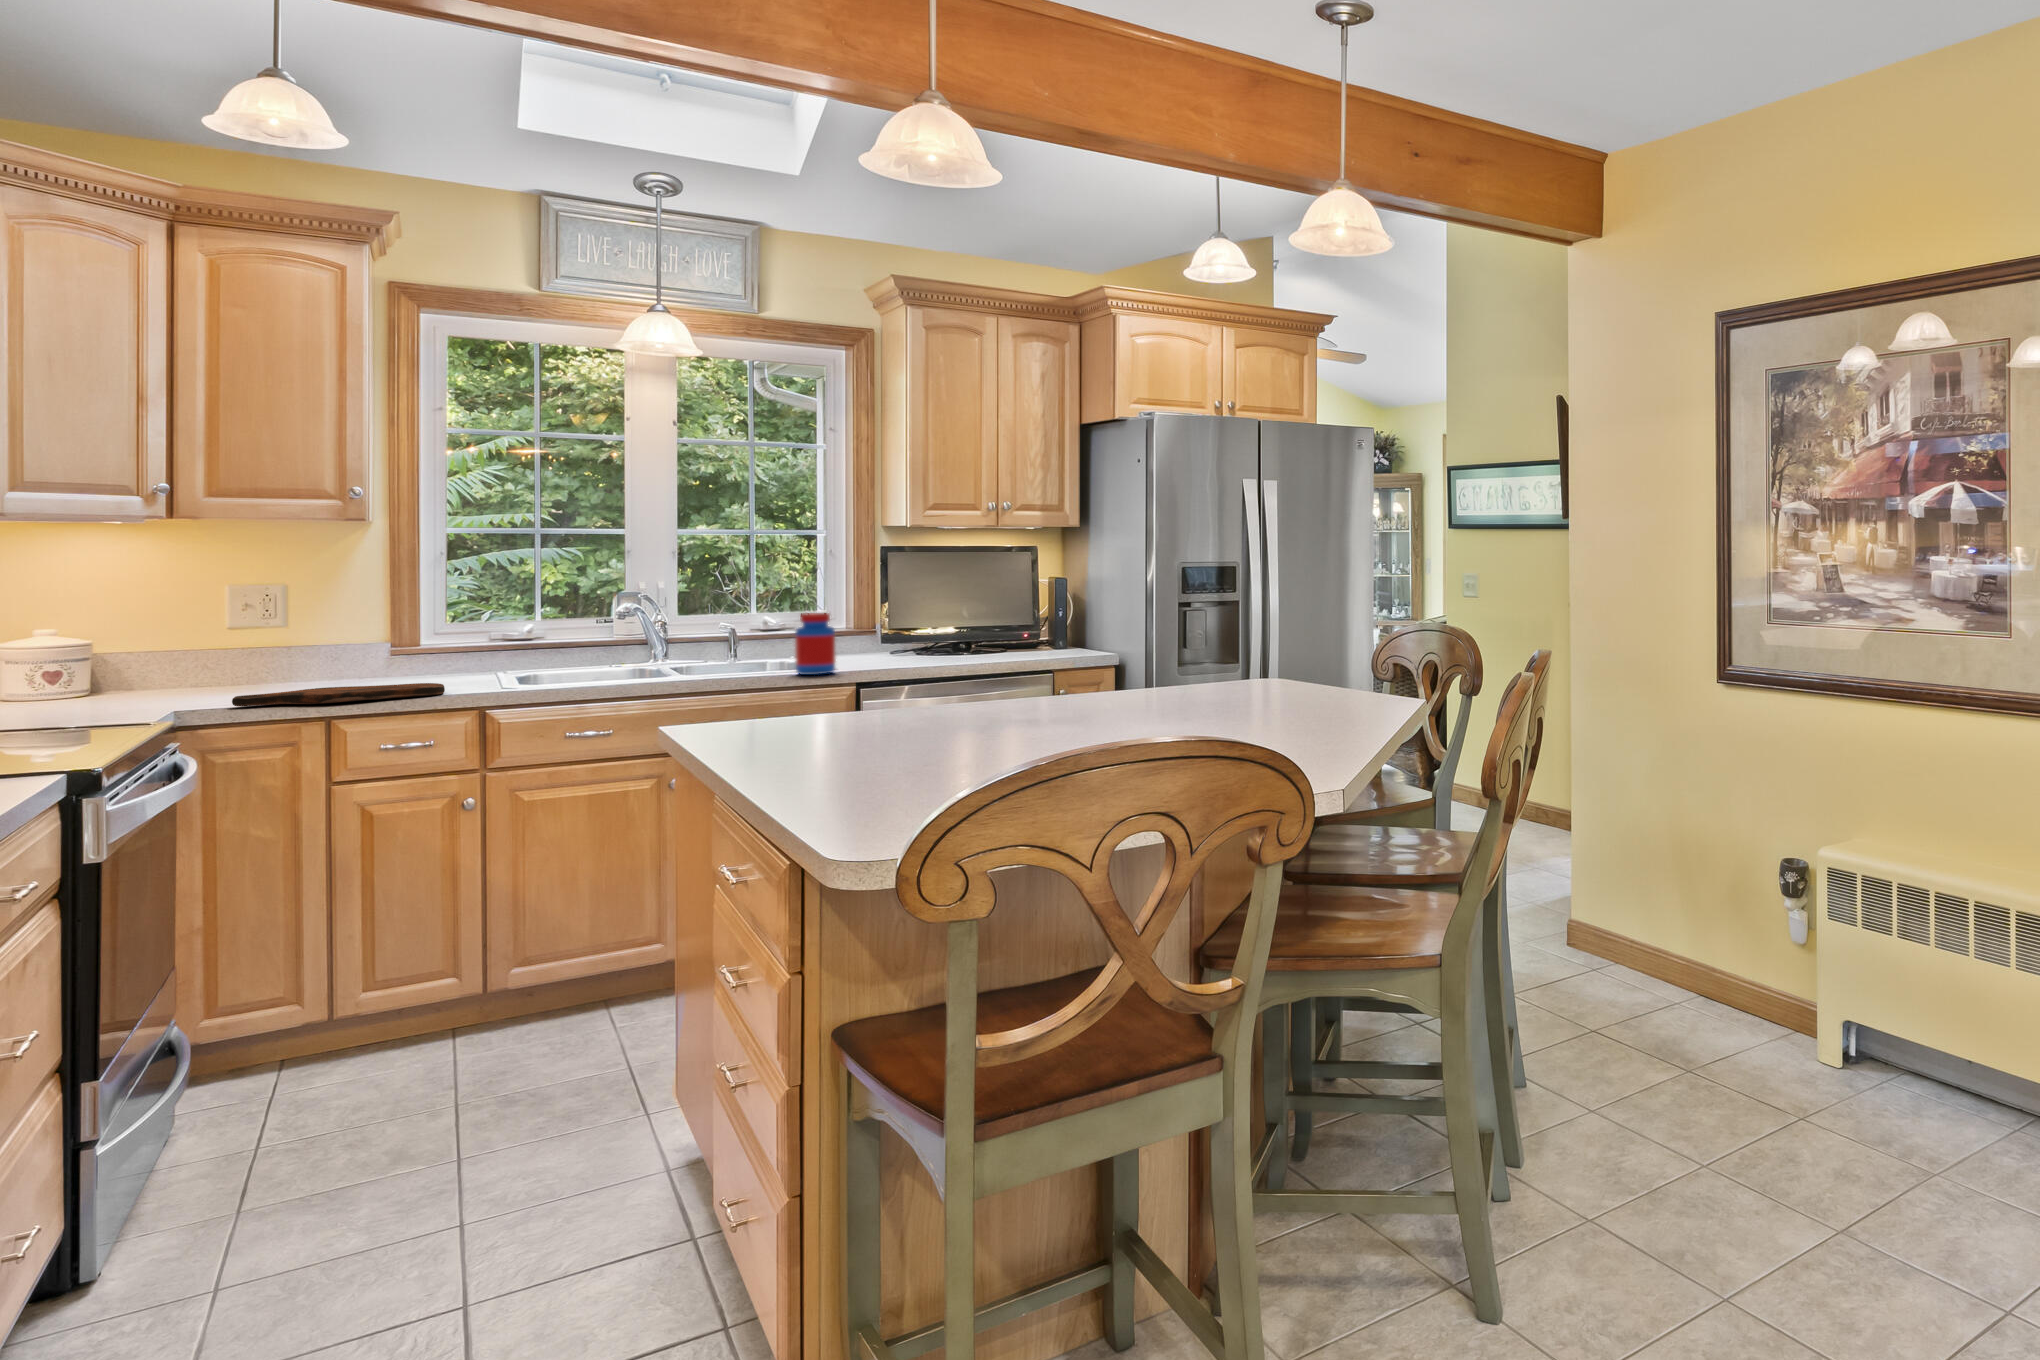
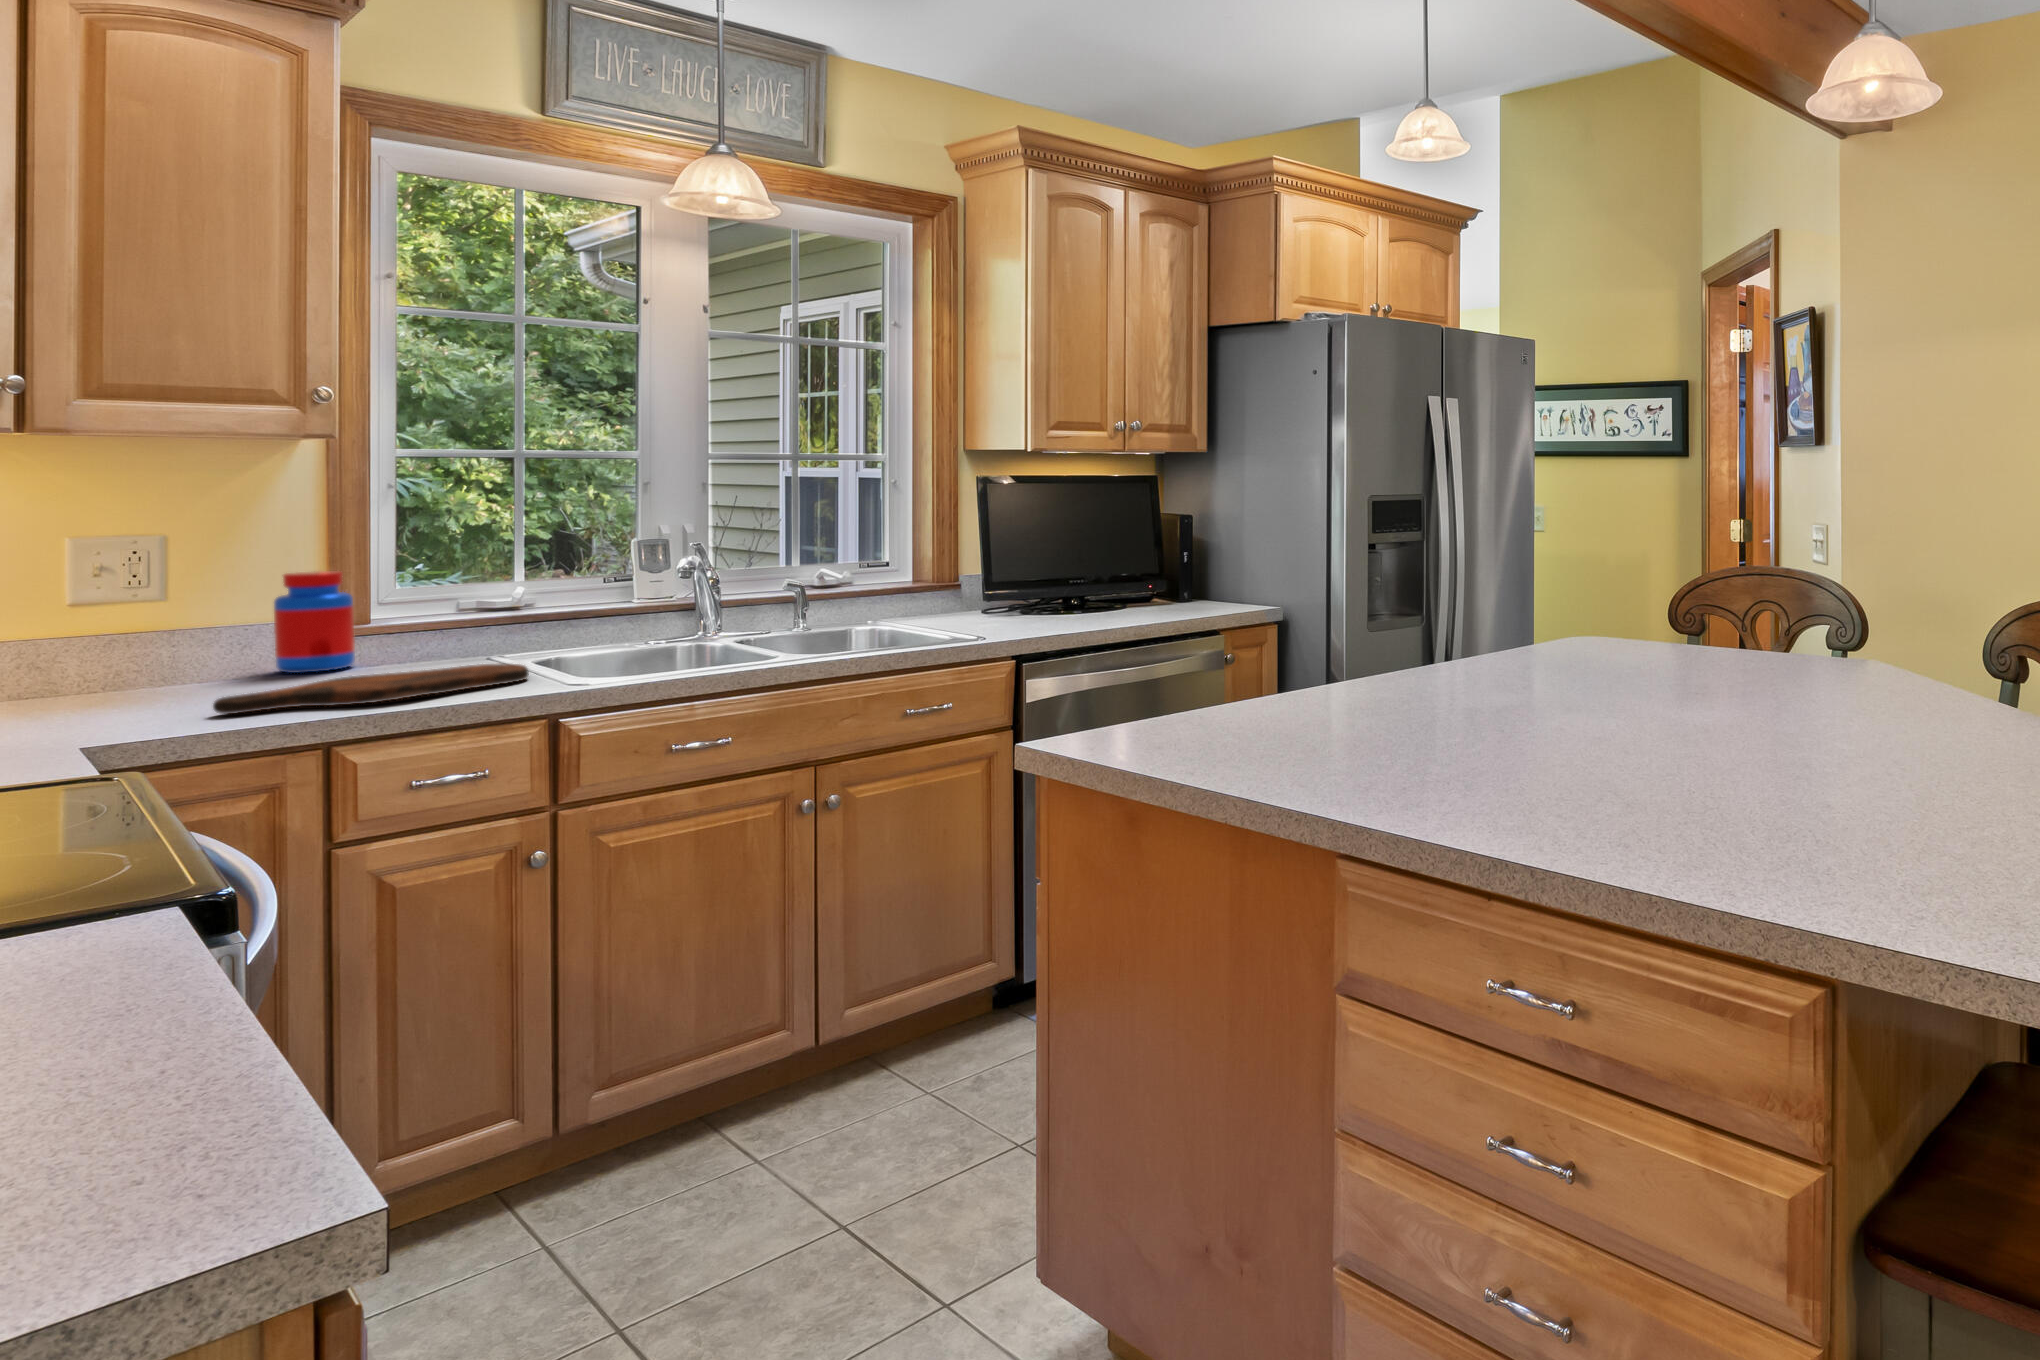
jar: present [795,613,836,675] -> present [274,571,355,673]

